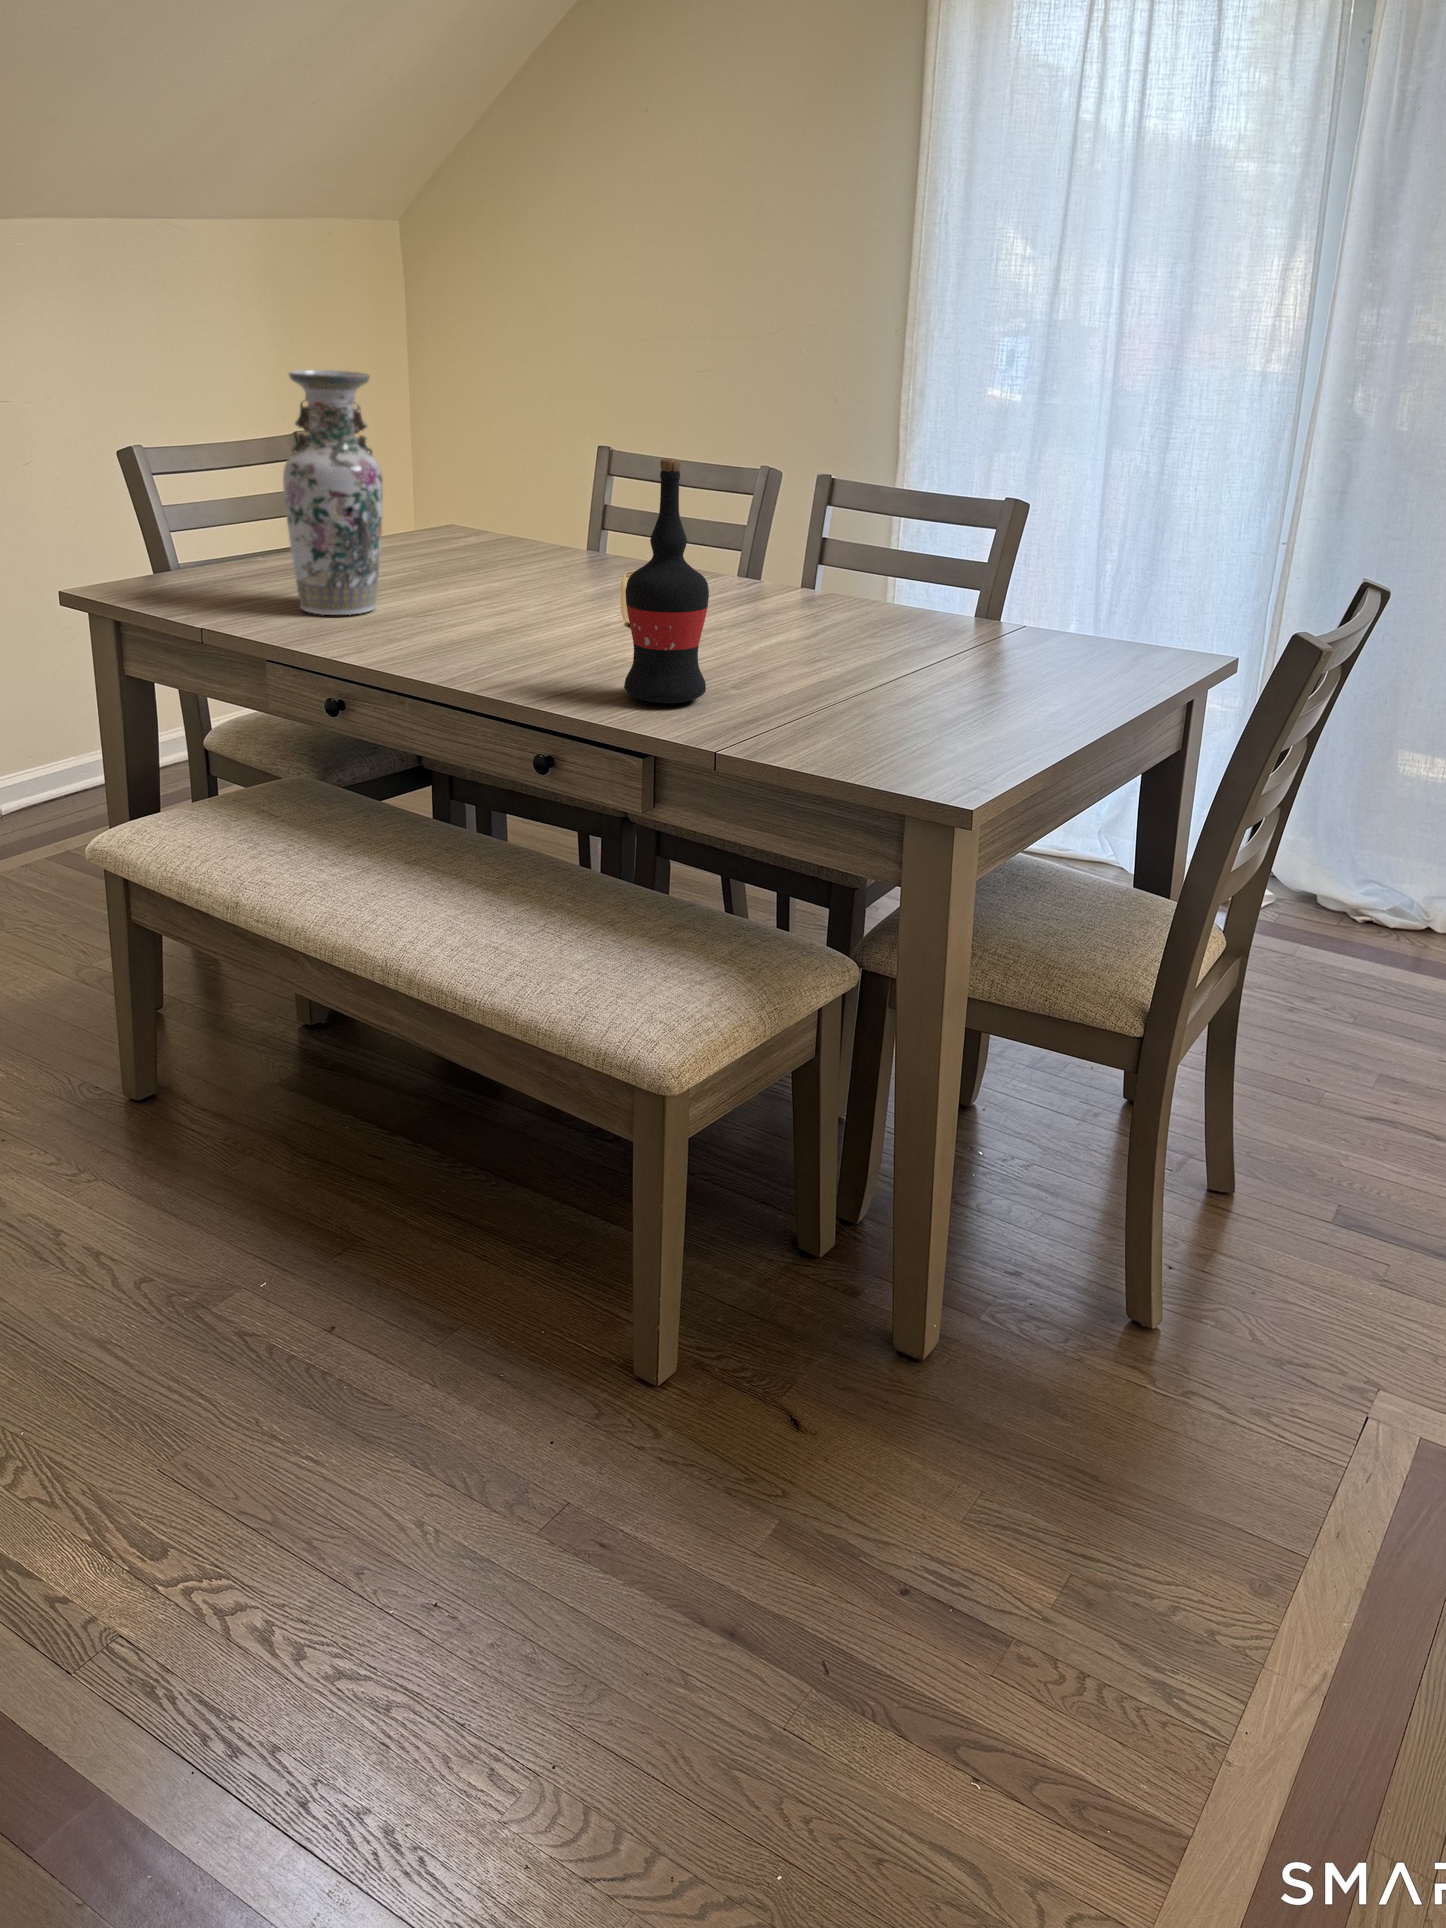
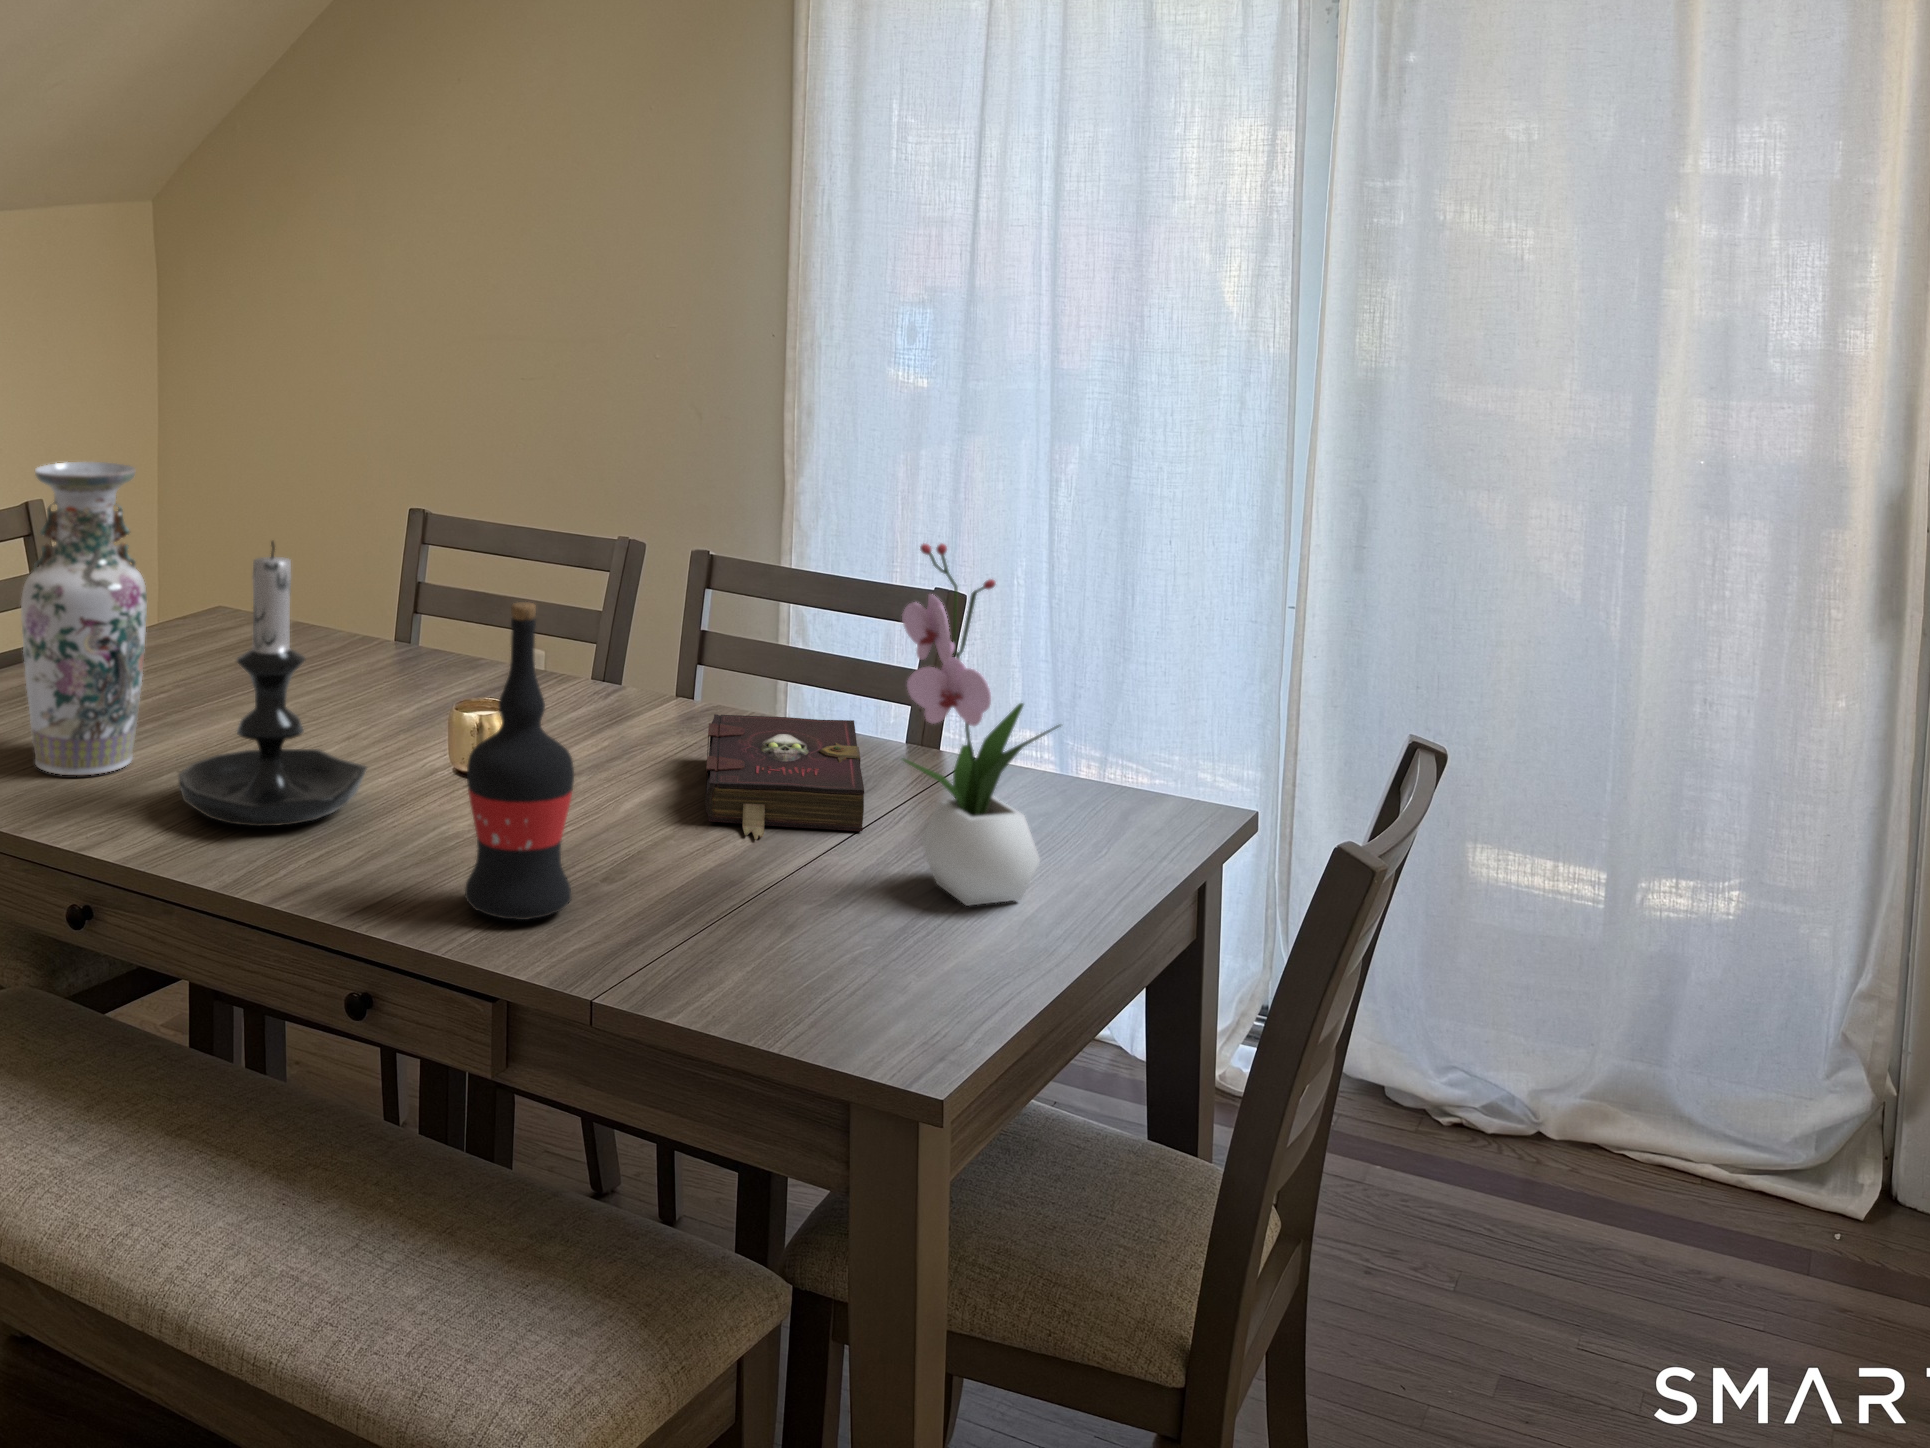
flower arrangement: none [964,424,1091,705] -> present [902,543,1060,906]
candle holder: none [408,425,556,647] -> present [179,541,367,826]
book: none [815,585,937,665] -> present [705,714,864,840]

